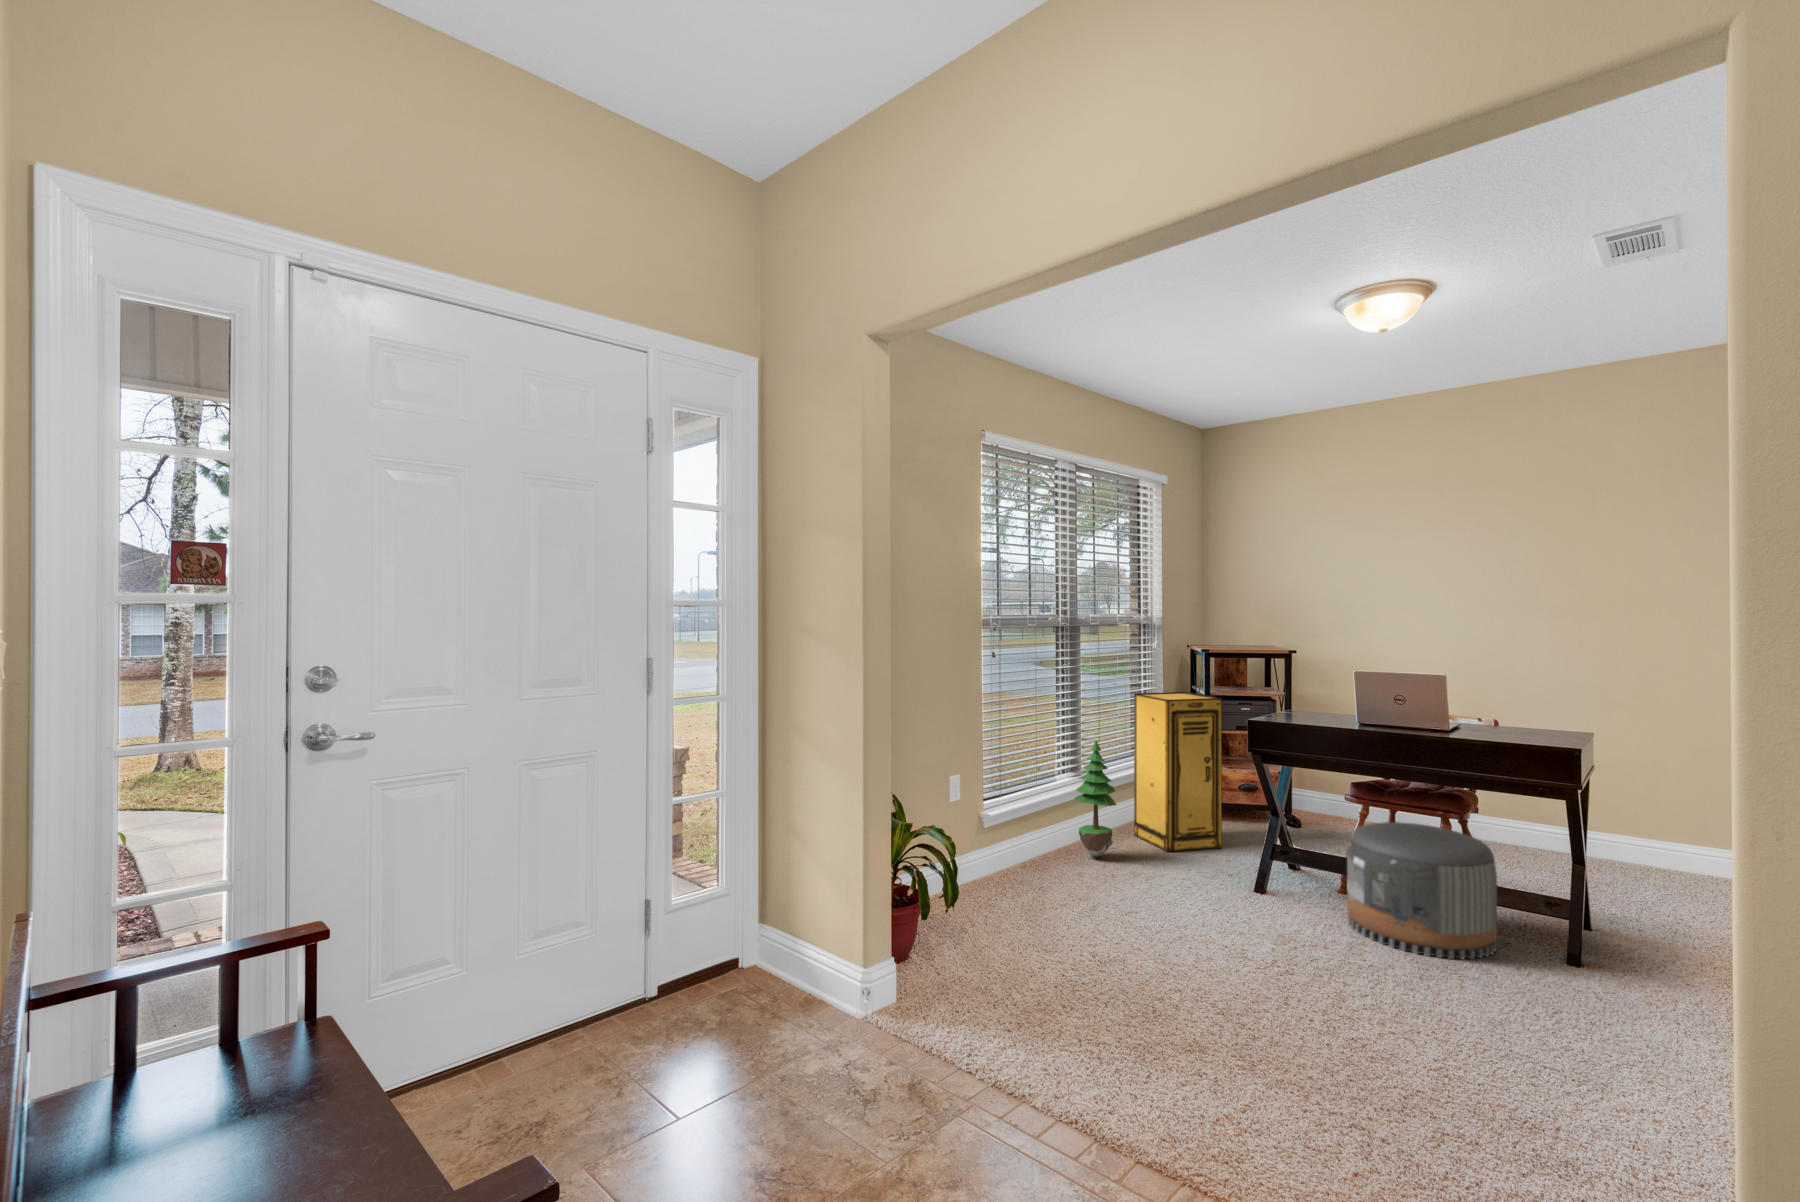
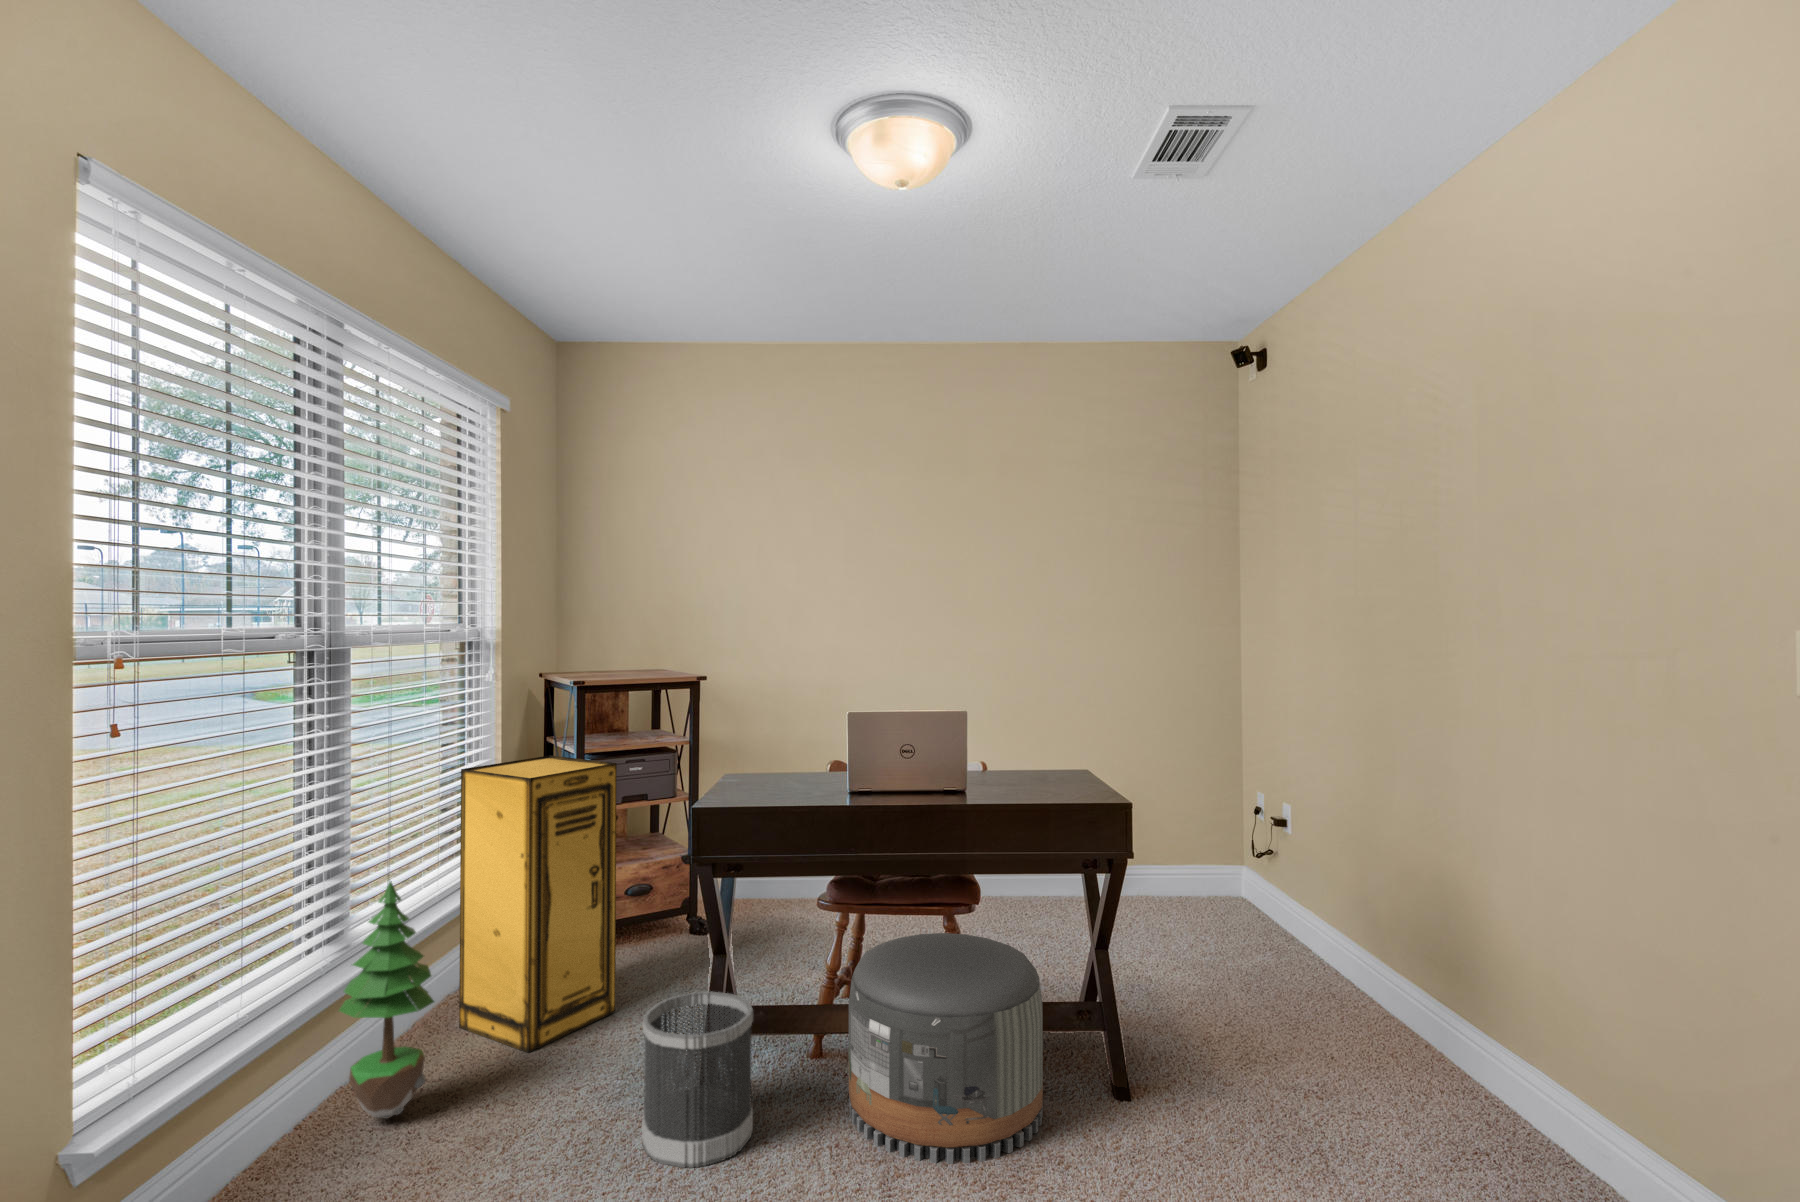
wastebasket: none [1217,825,1282,913] -> present [642,992,753,1168]

